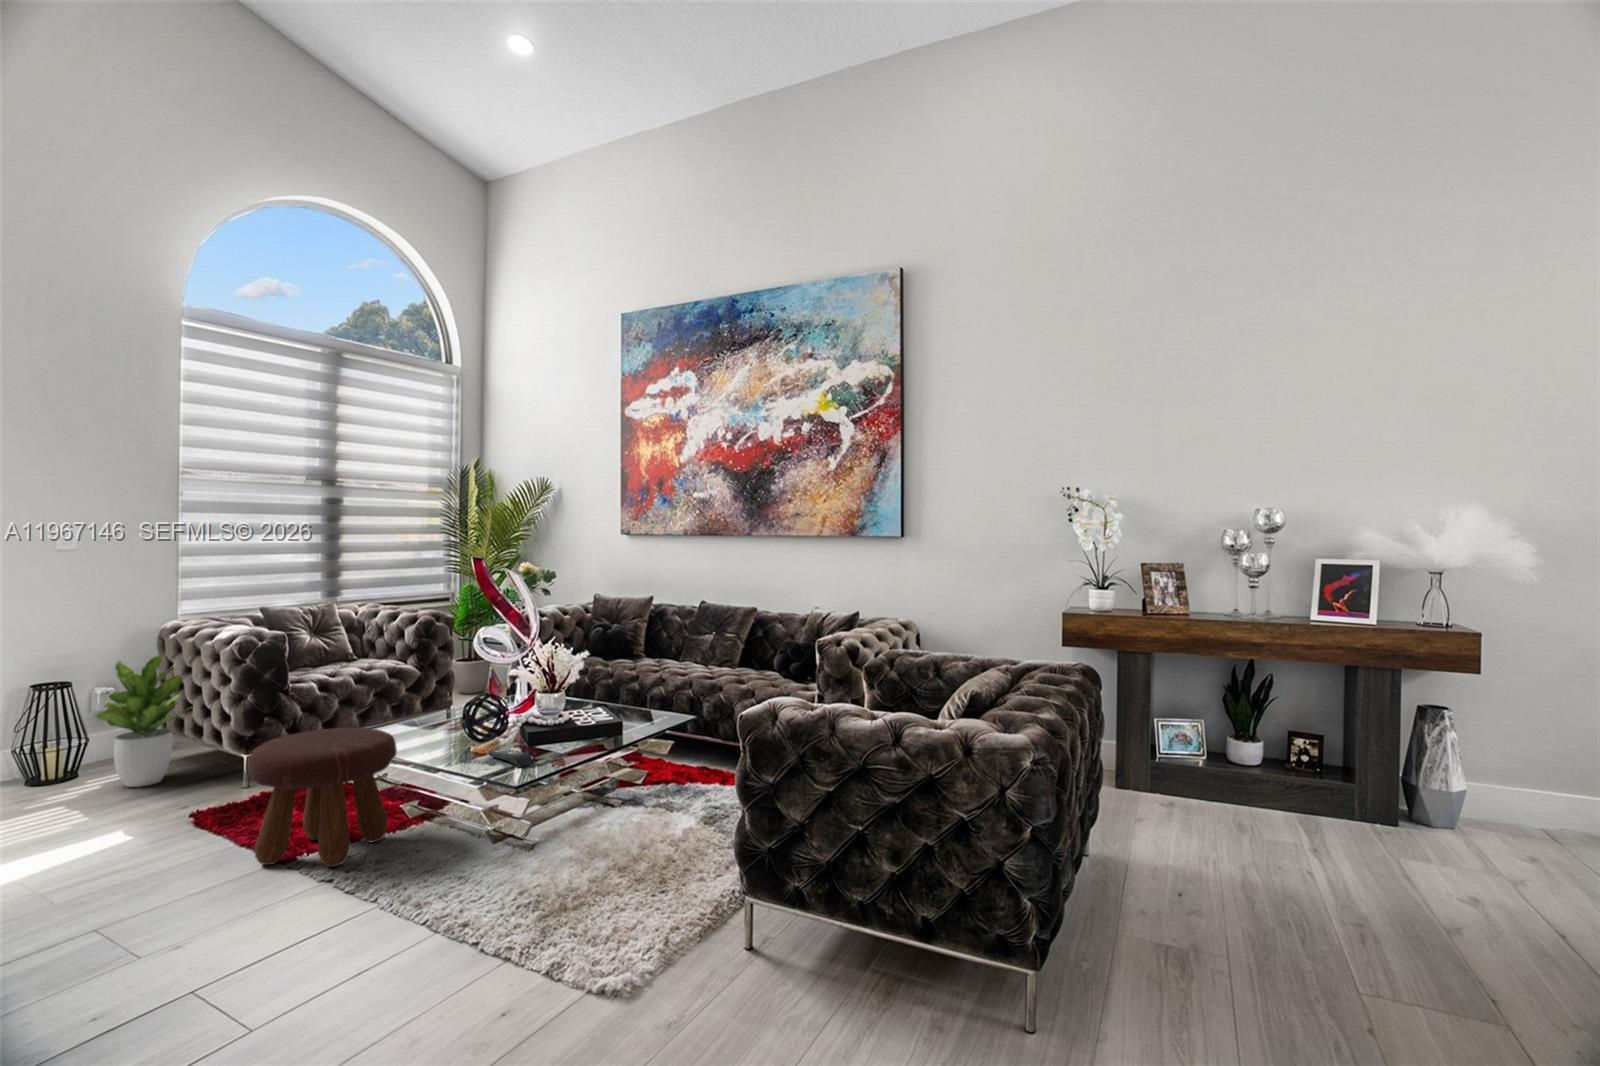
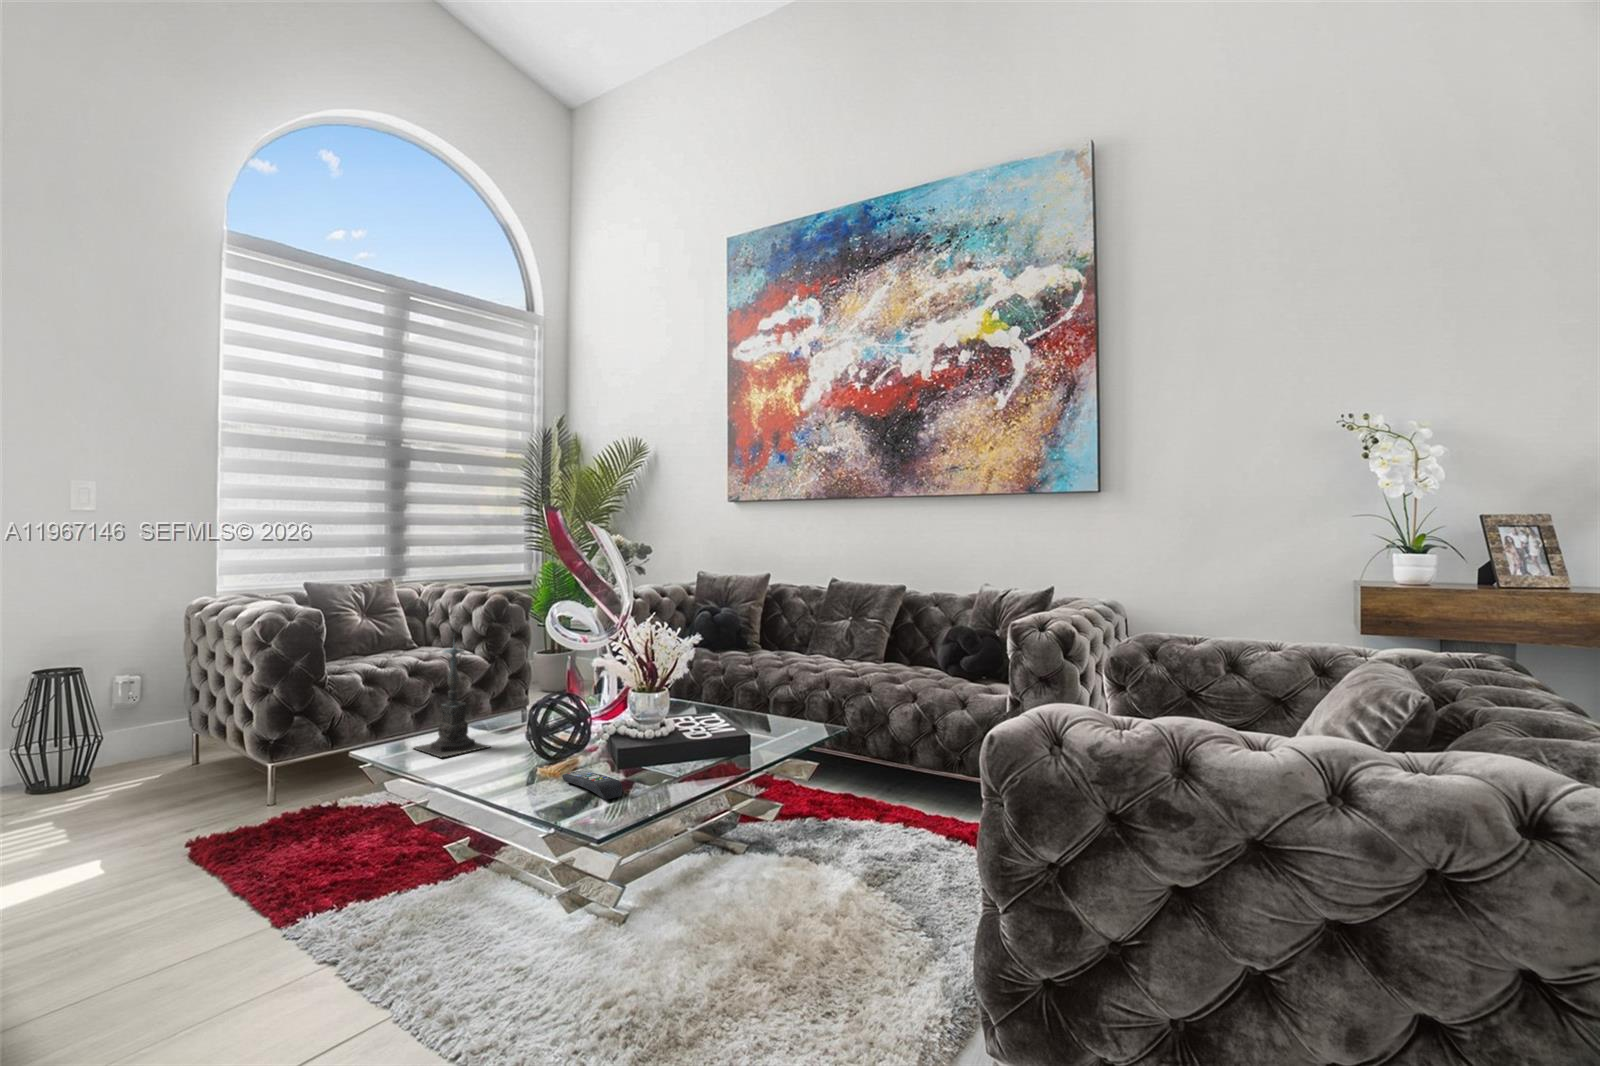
candle holder: none [371,652,433,743] -> present [414,642,489,757]
potted plant: present [92,655,190,787] -> none [87,636,217,801]
footstool: present [248,728,397,867] -> none [232,734,438,936]

